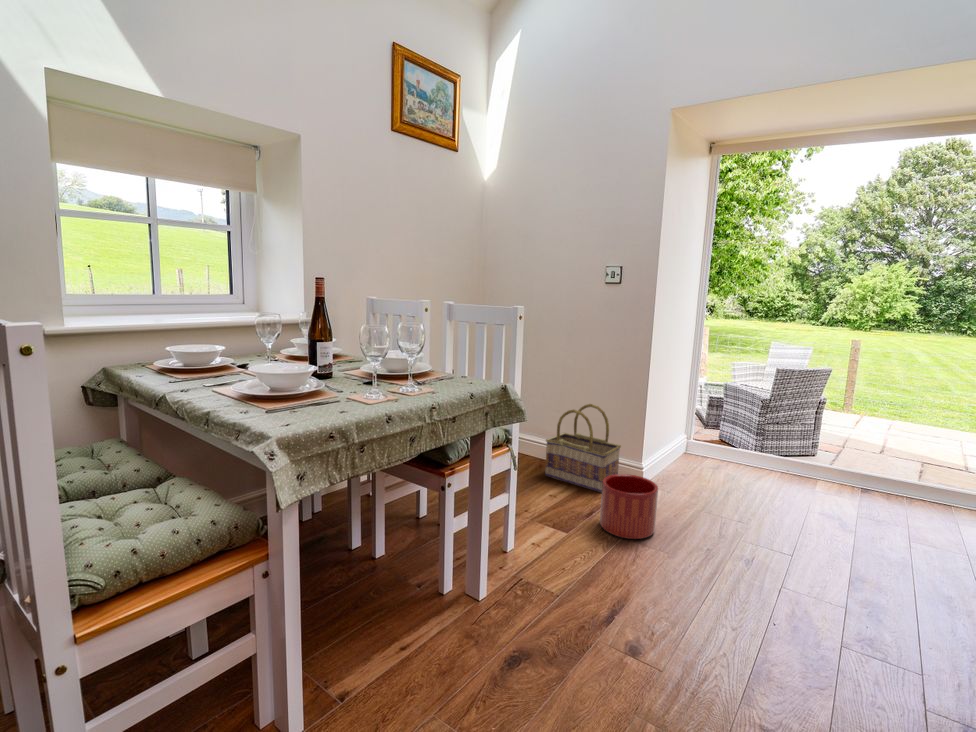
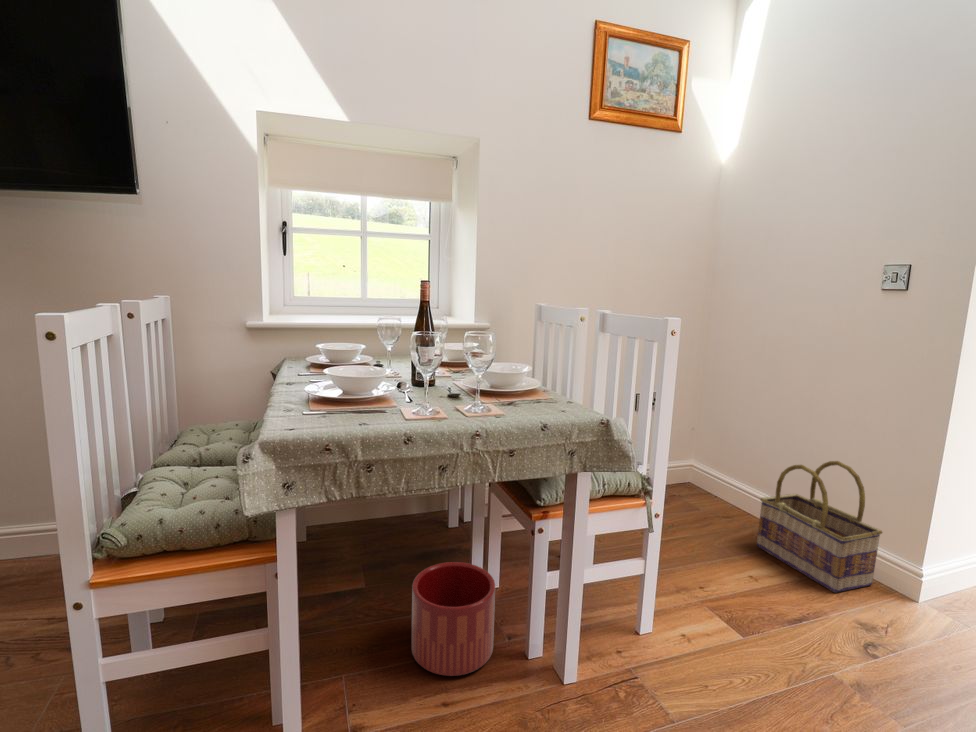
planter: present [600,474,658,539] -> present [412,562,495,676]

